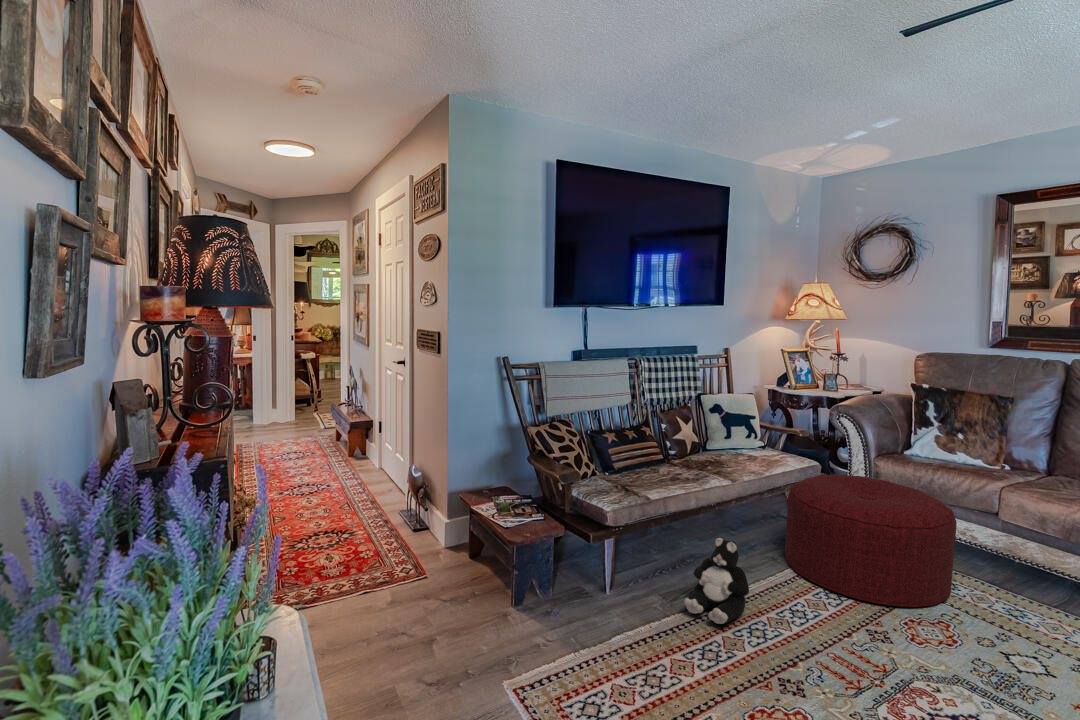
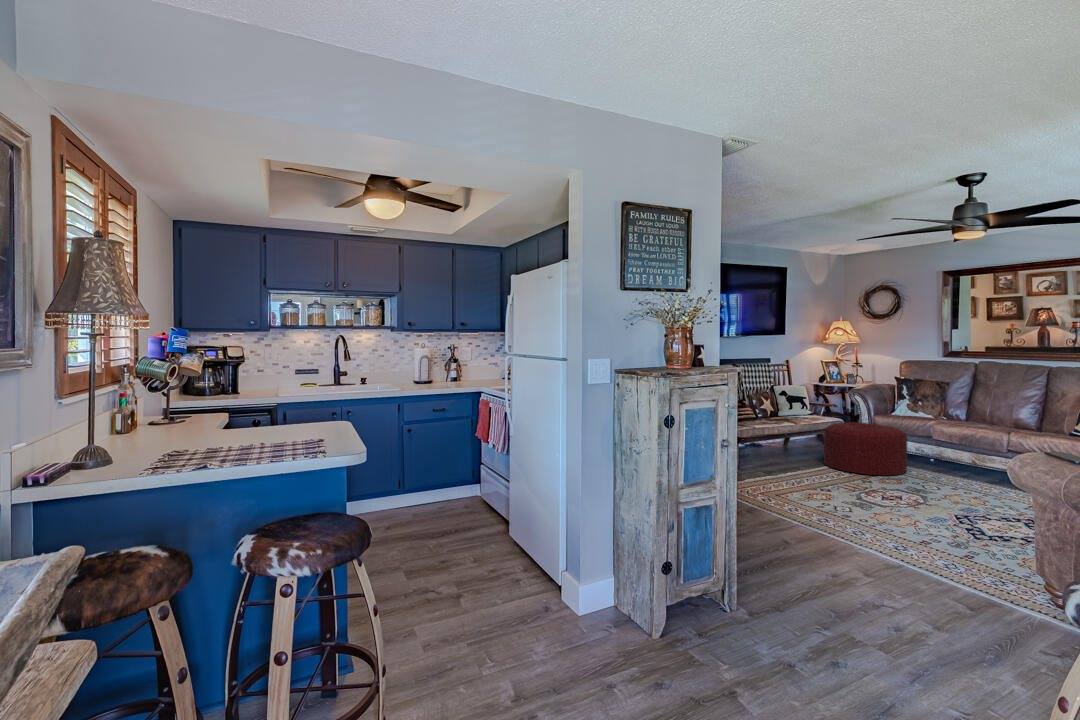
plush toy: present [684,537,749,624] -> none [774,443,805,478]

